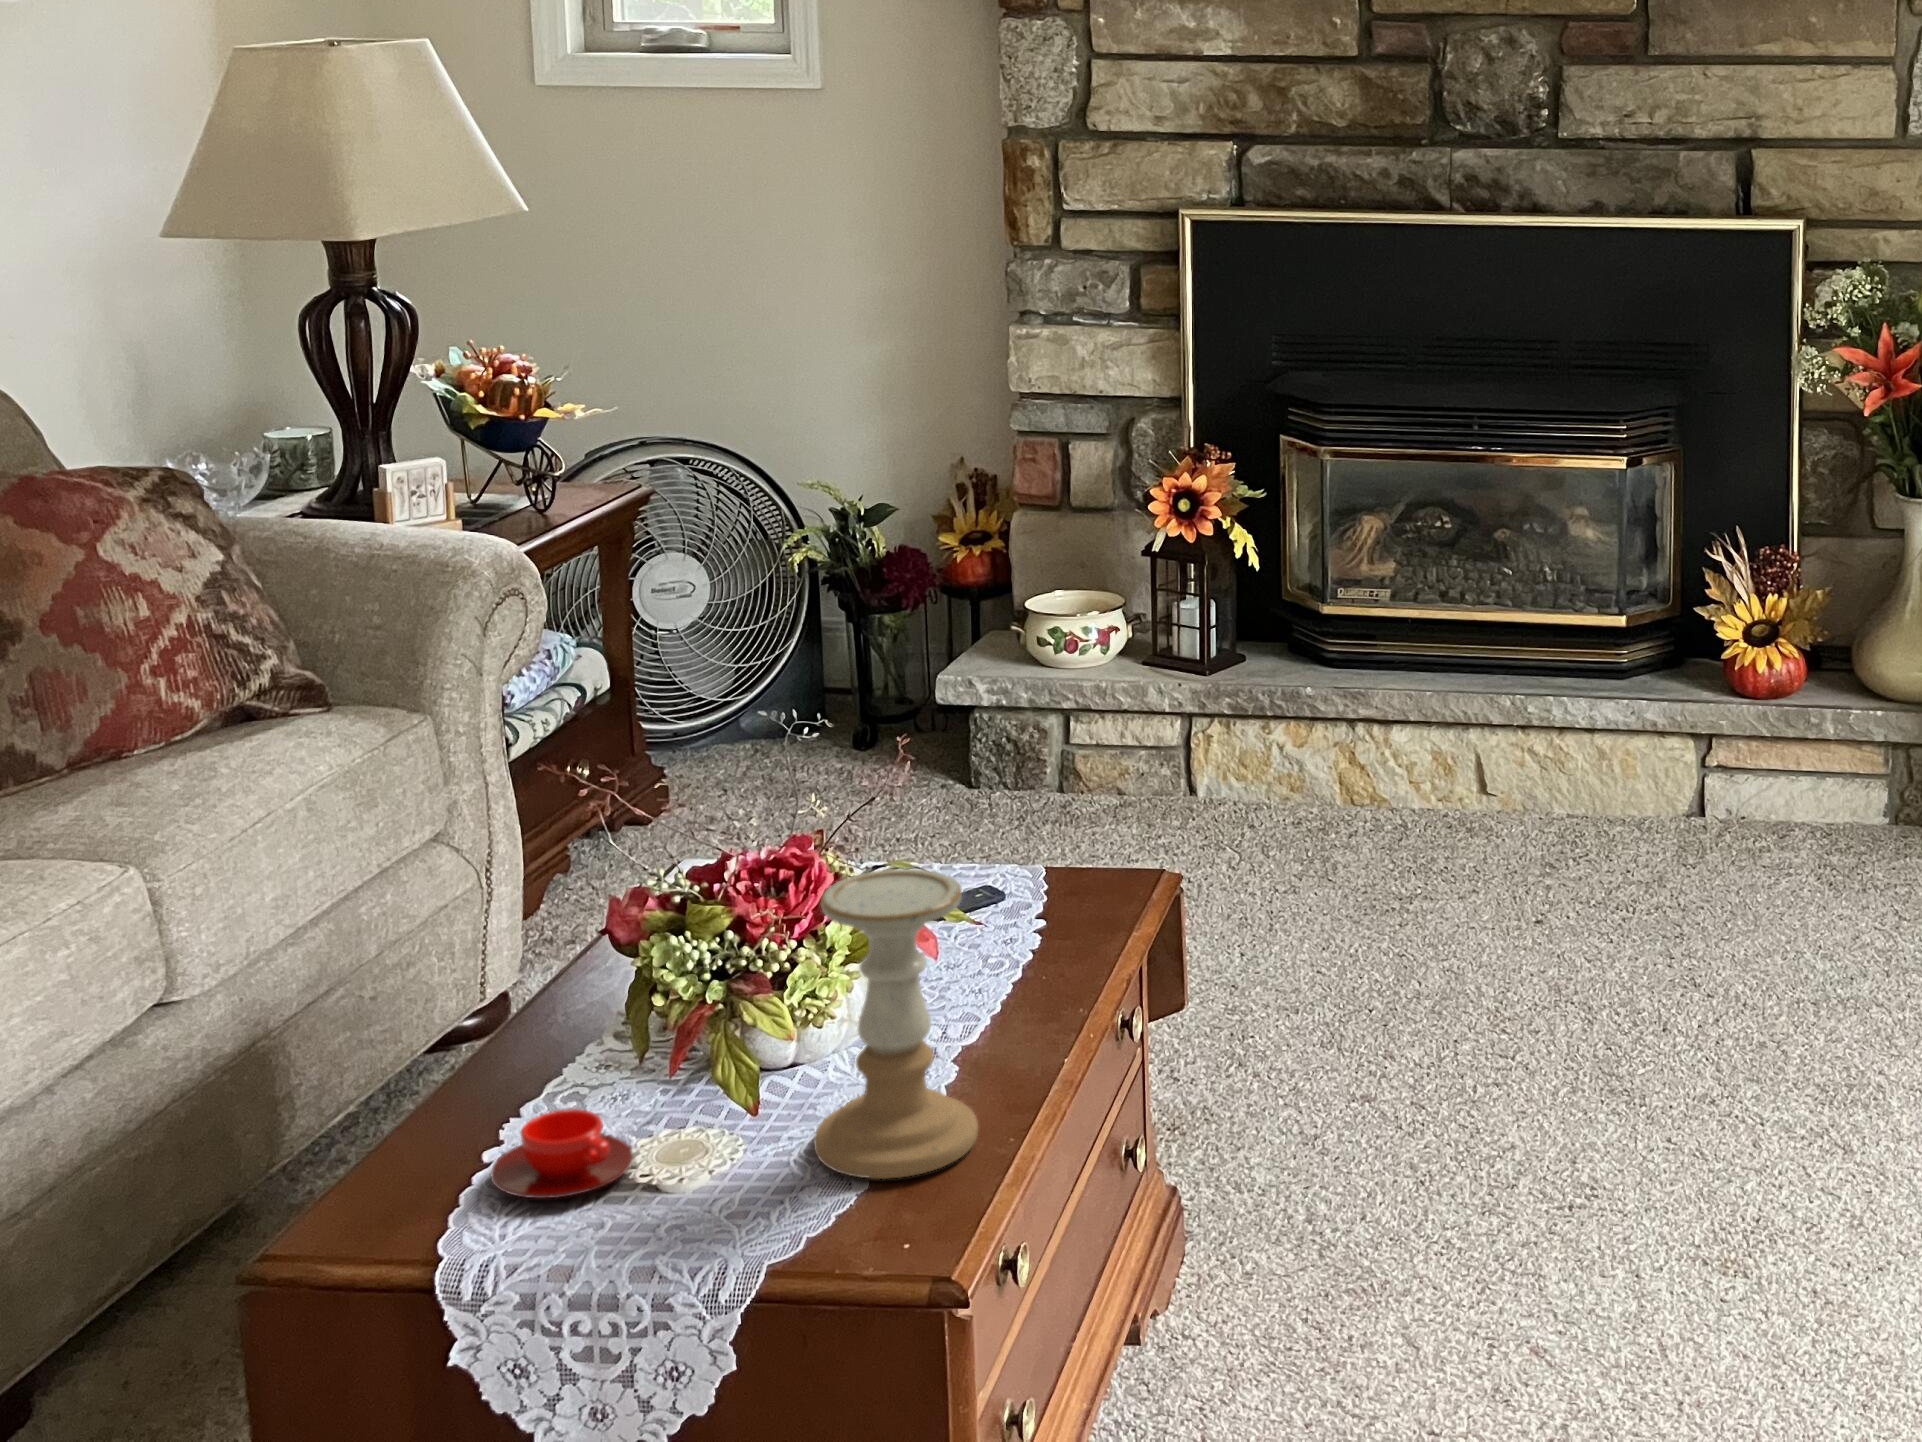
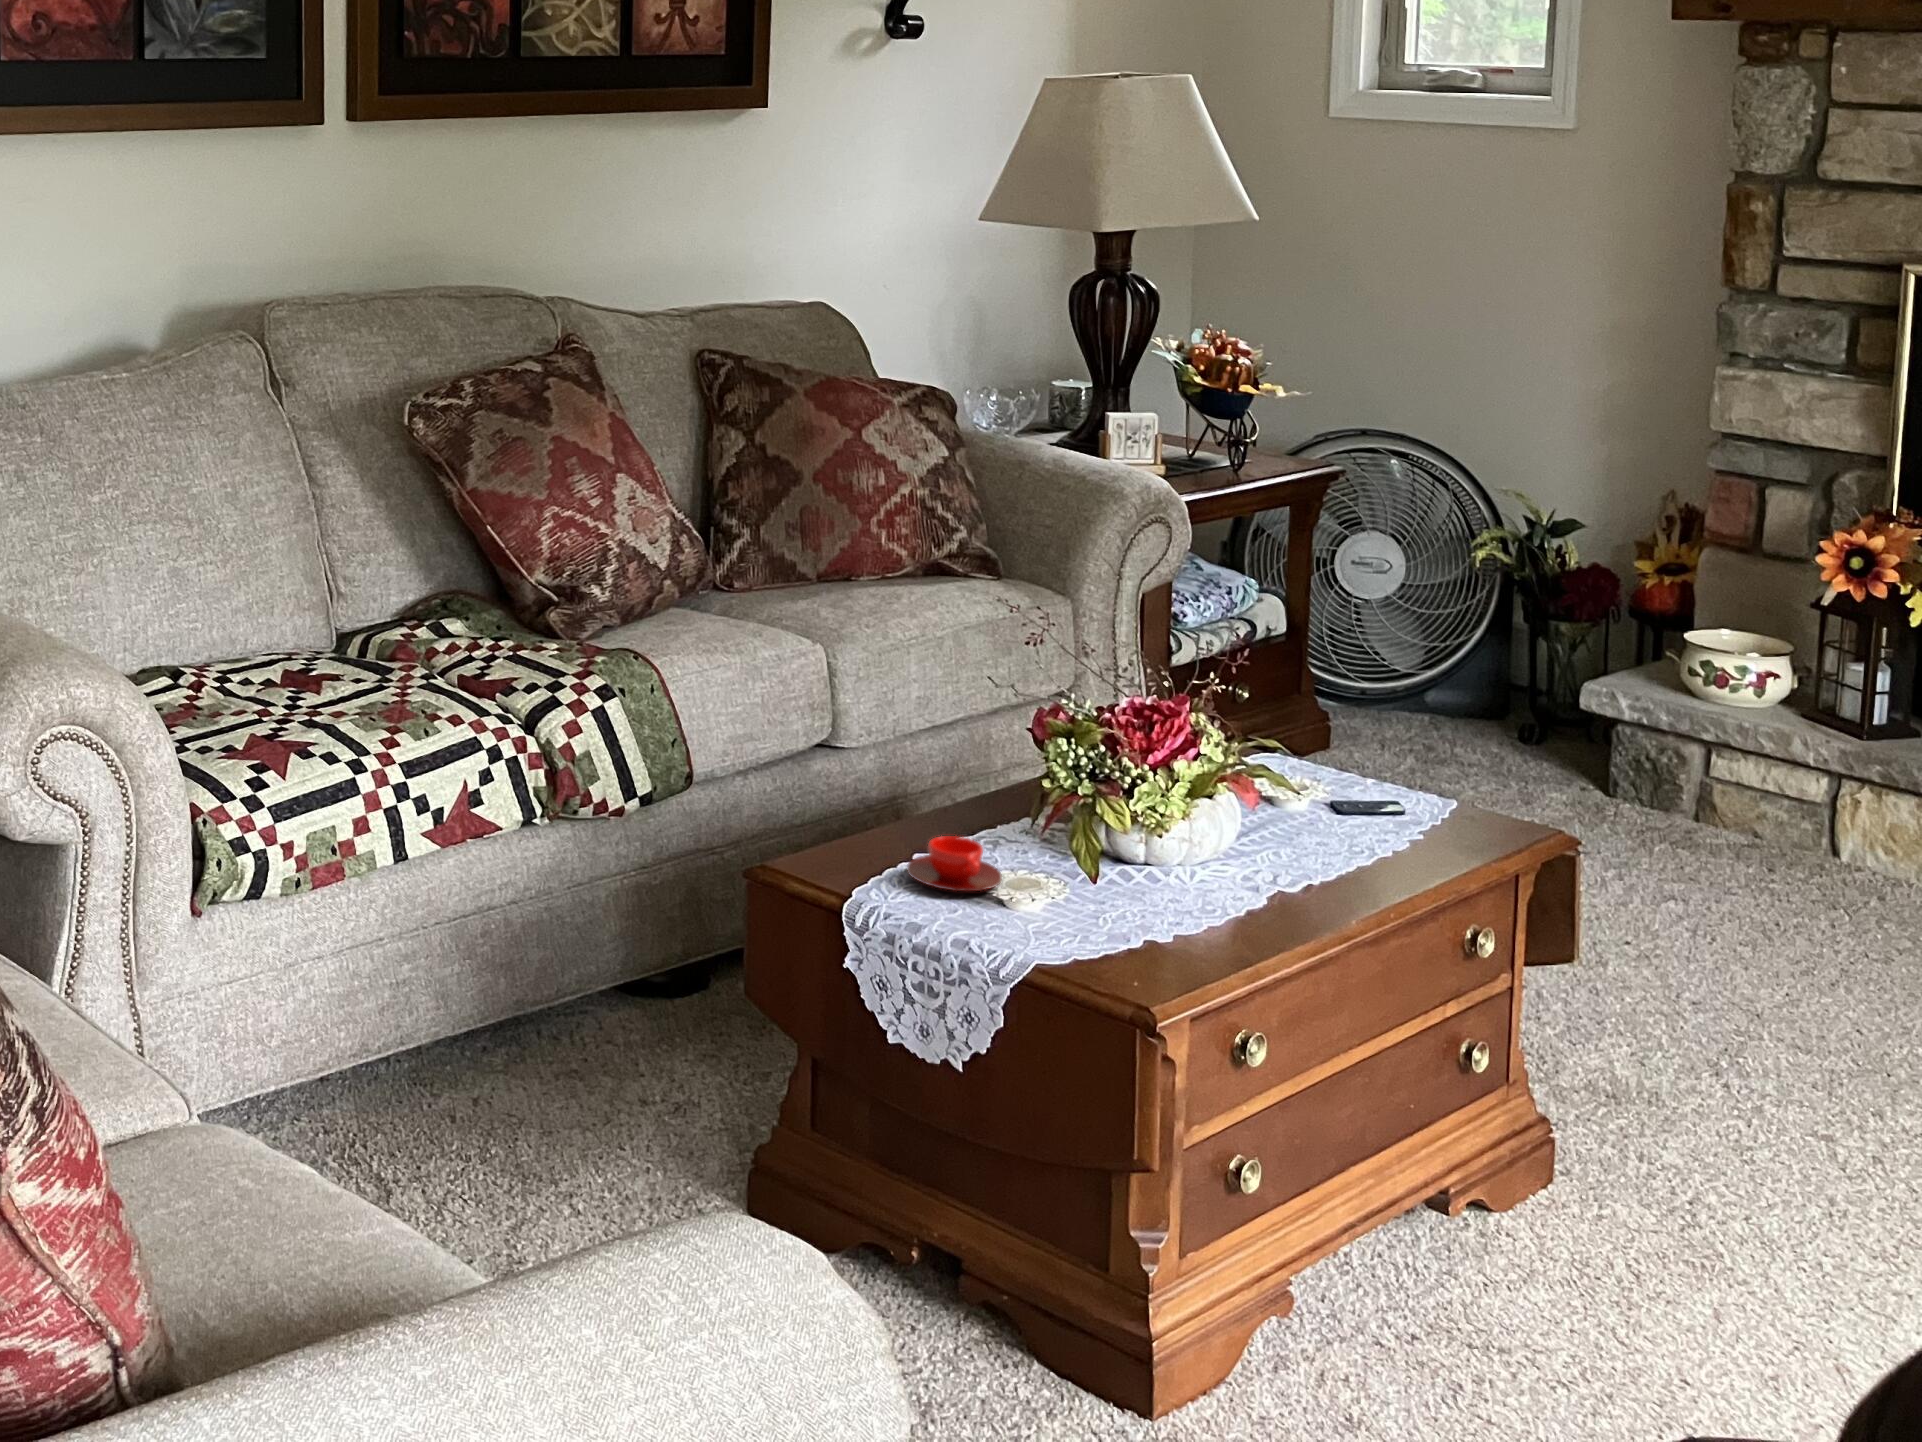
candle holder: present [814,869,978,1179] -> none [1118,724,1245,952]

